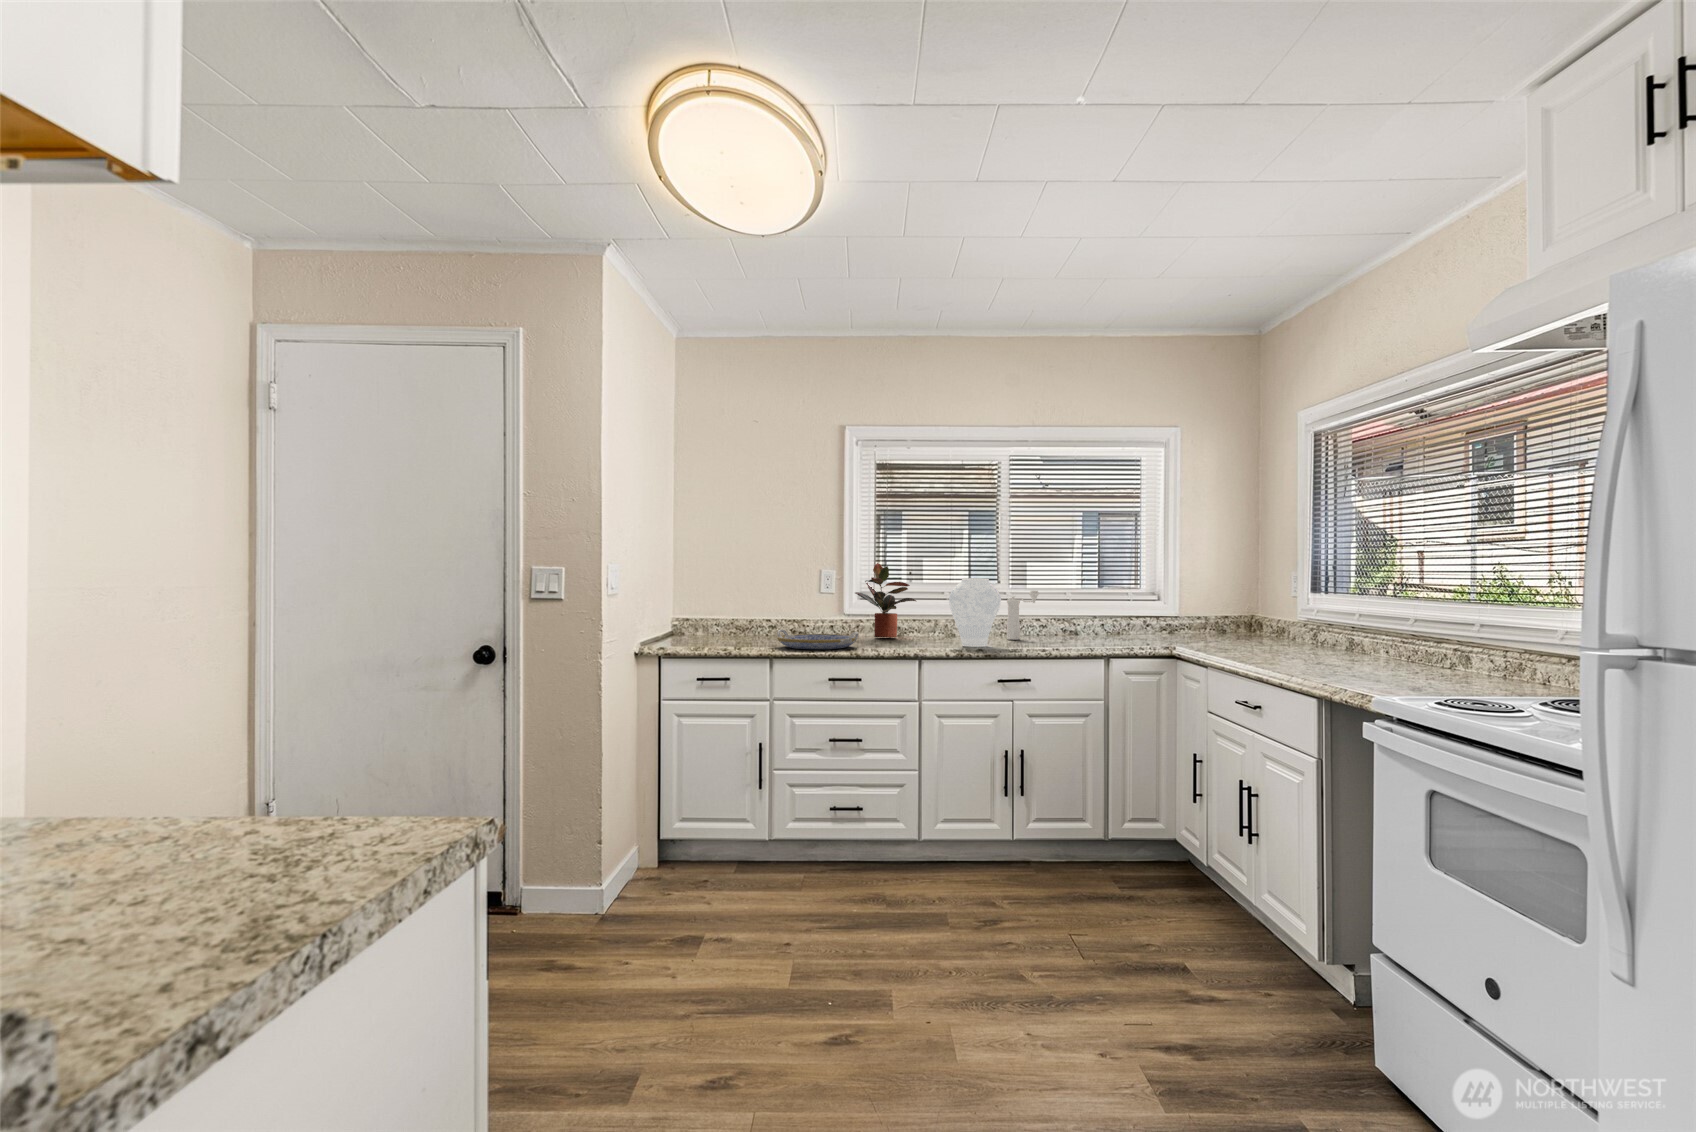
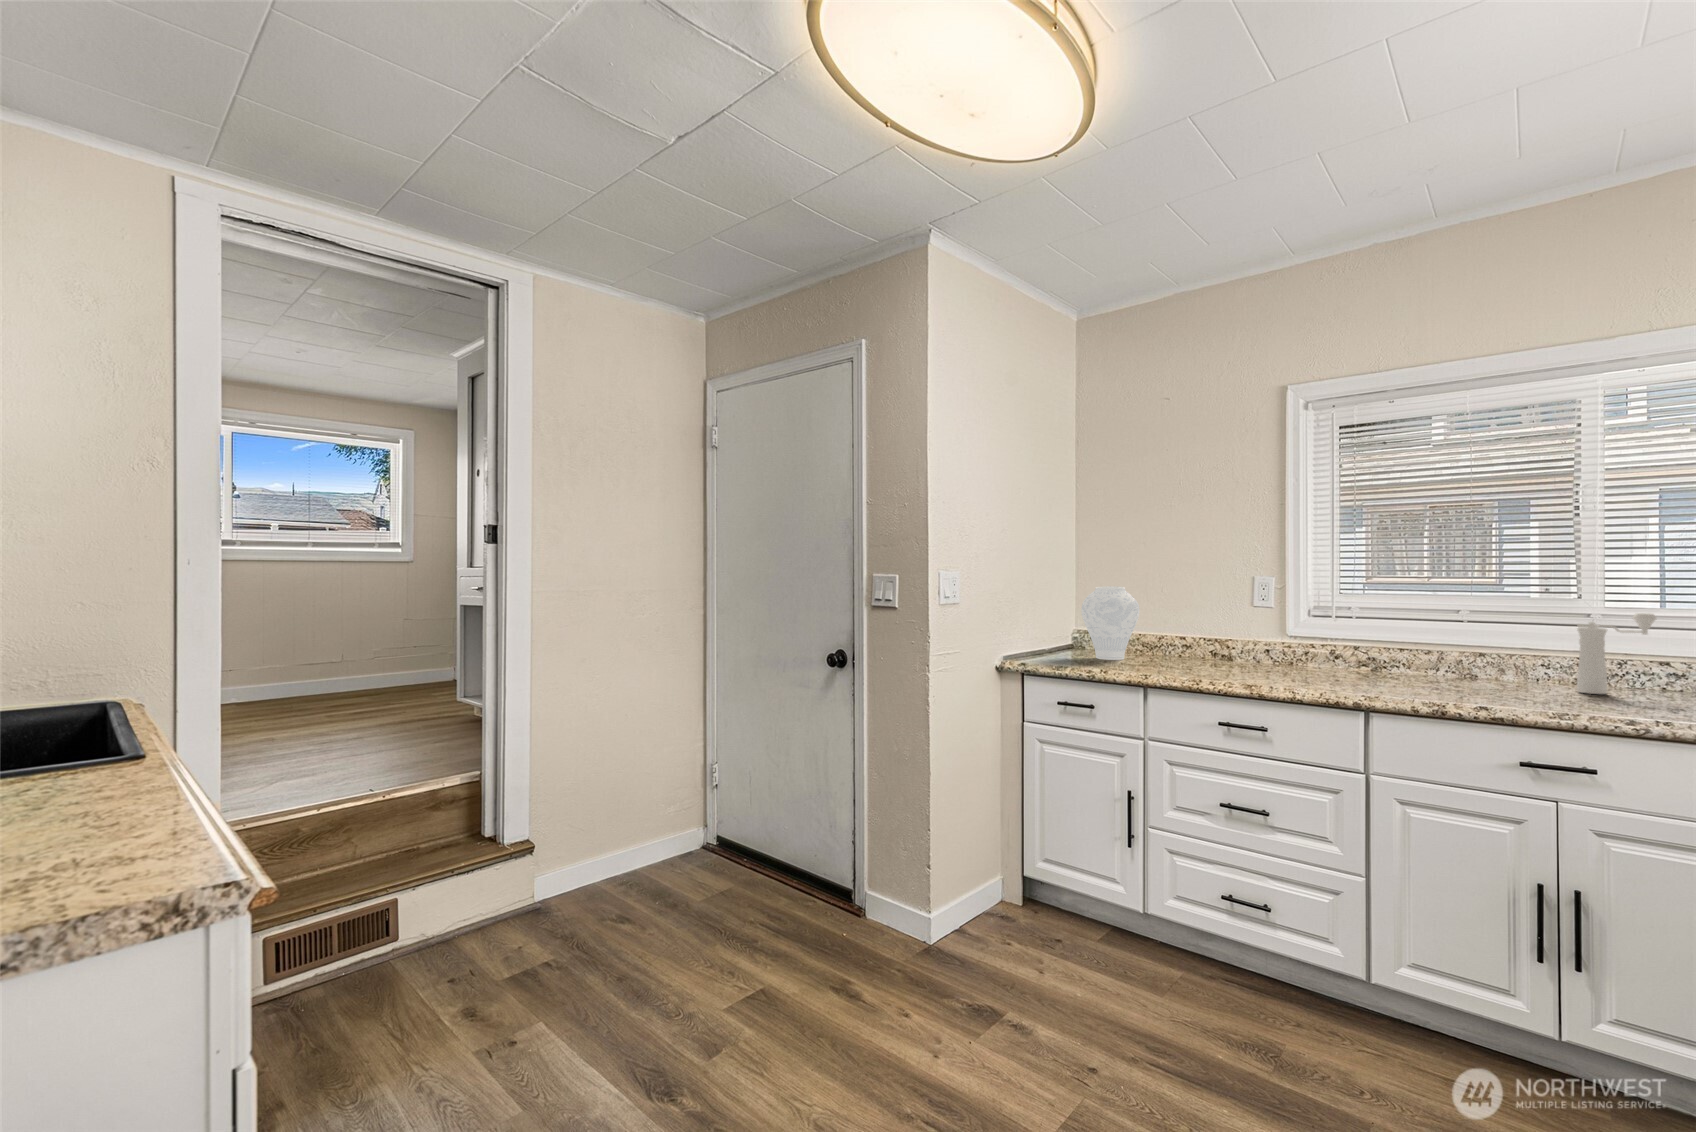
potted plant: present [855,563,916,638] -> none [1295,567,1399,672]
vase: present [949,578,1001,647] -> present [1081,586,1140,660]
serving tray: present [777,629,858,649] -> none [1154,652,1270,684]

